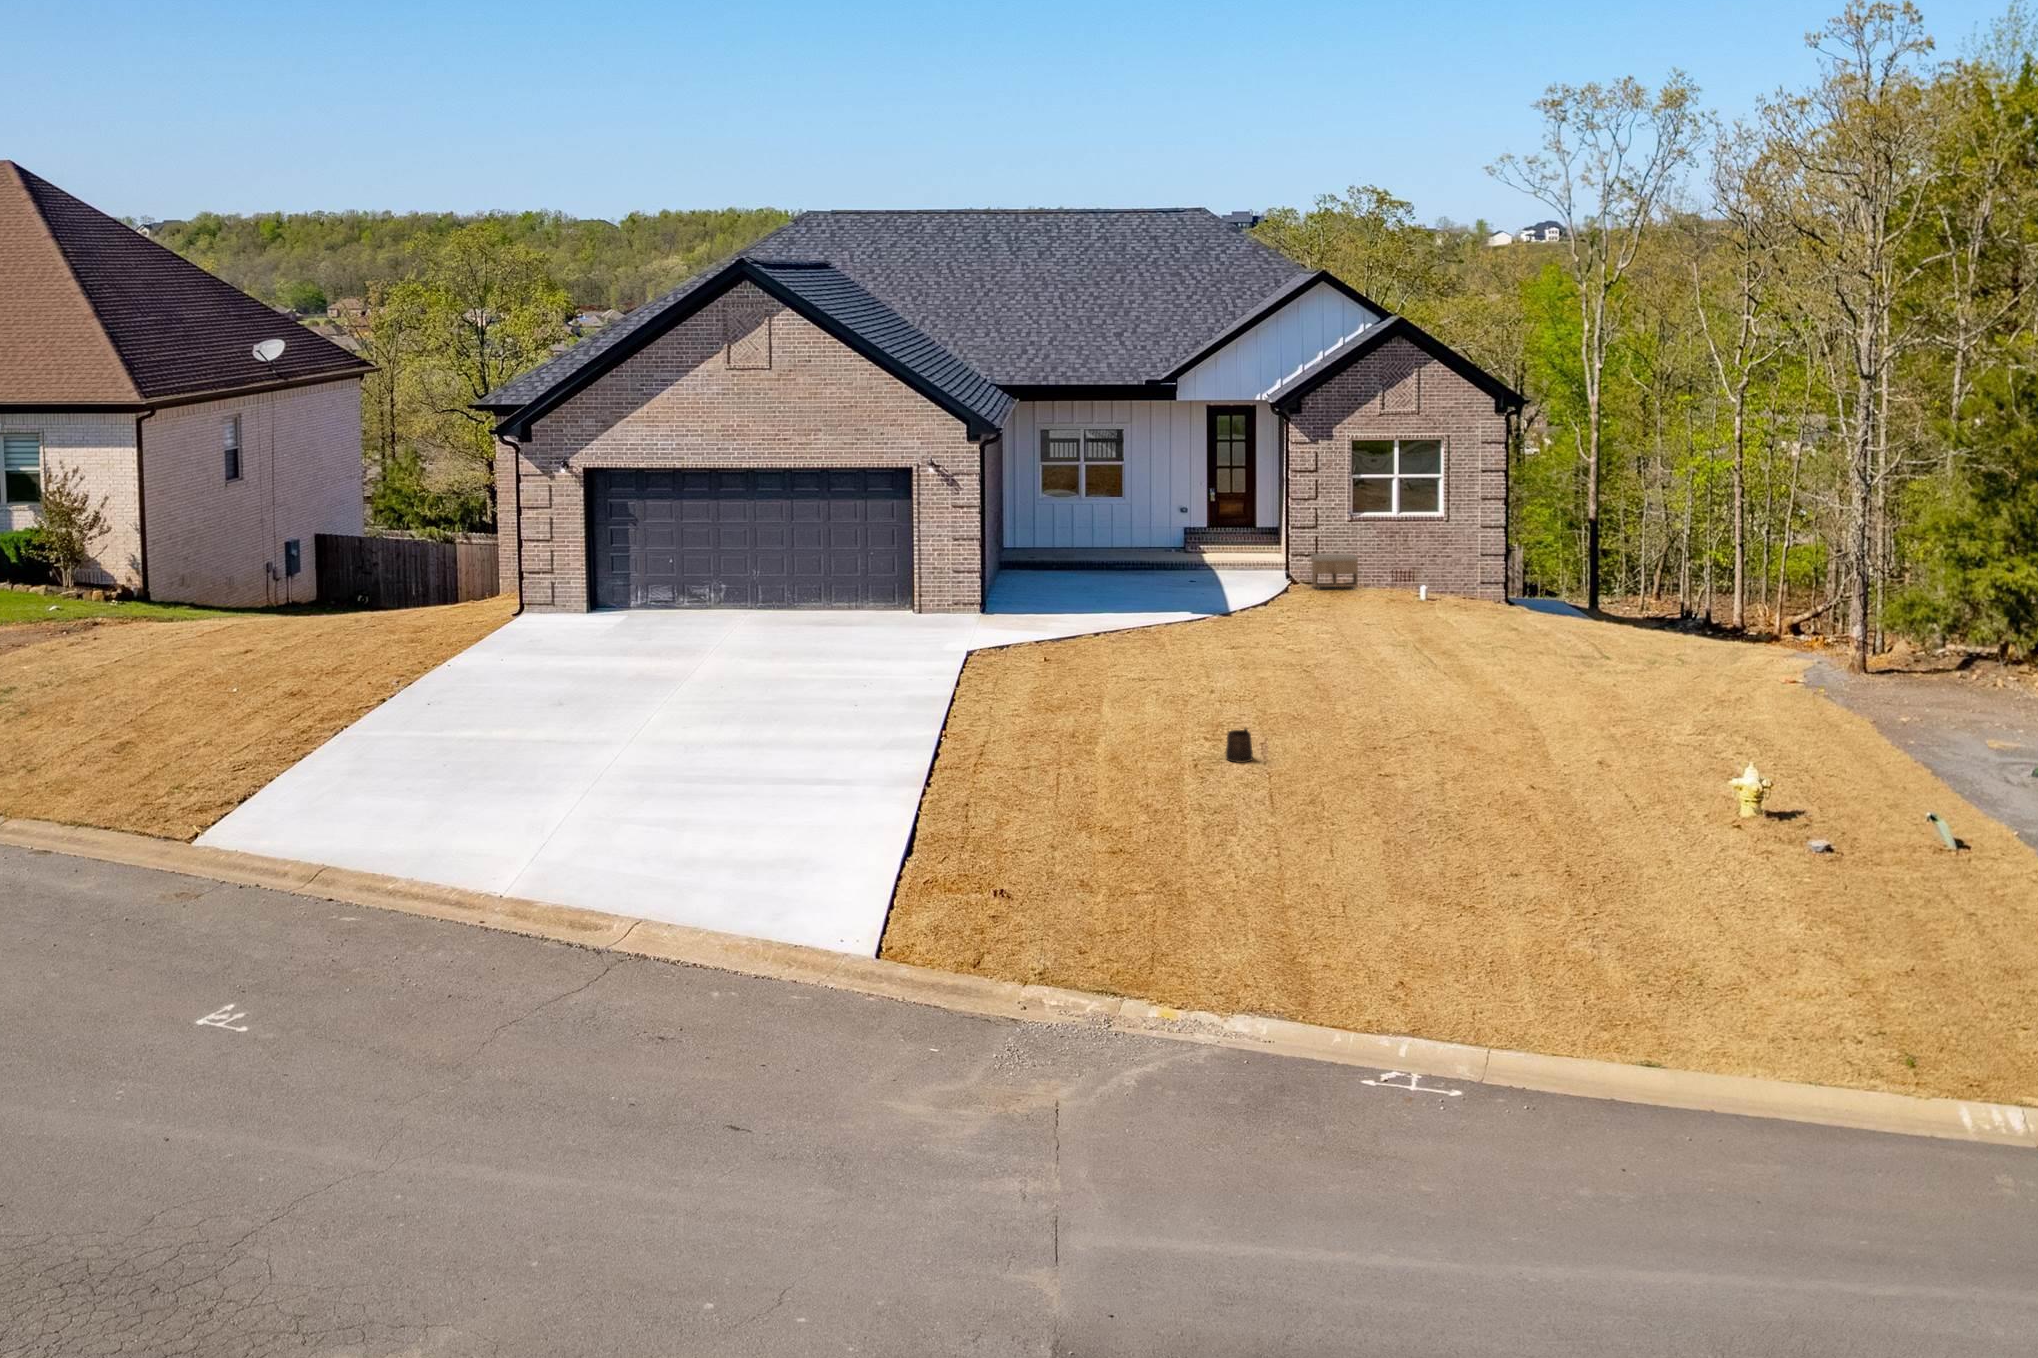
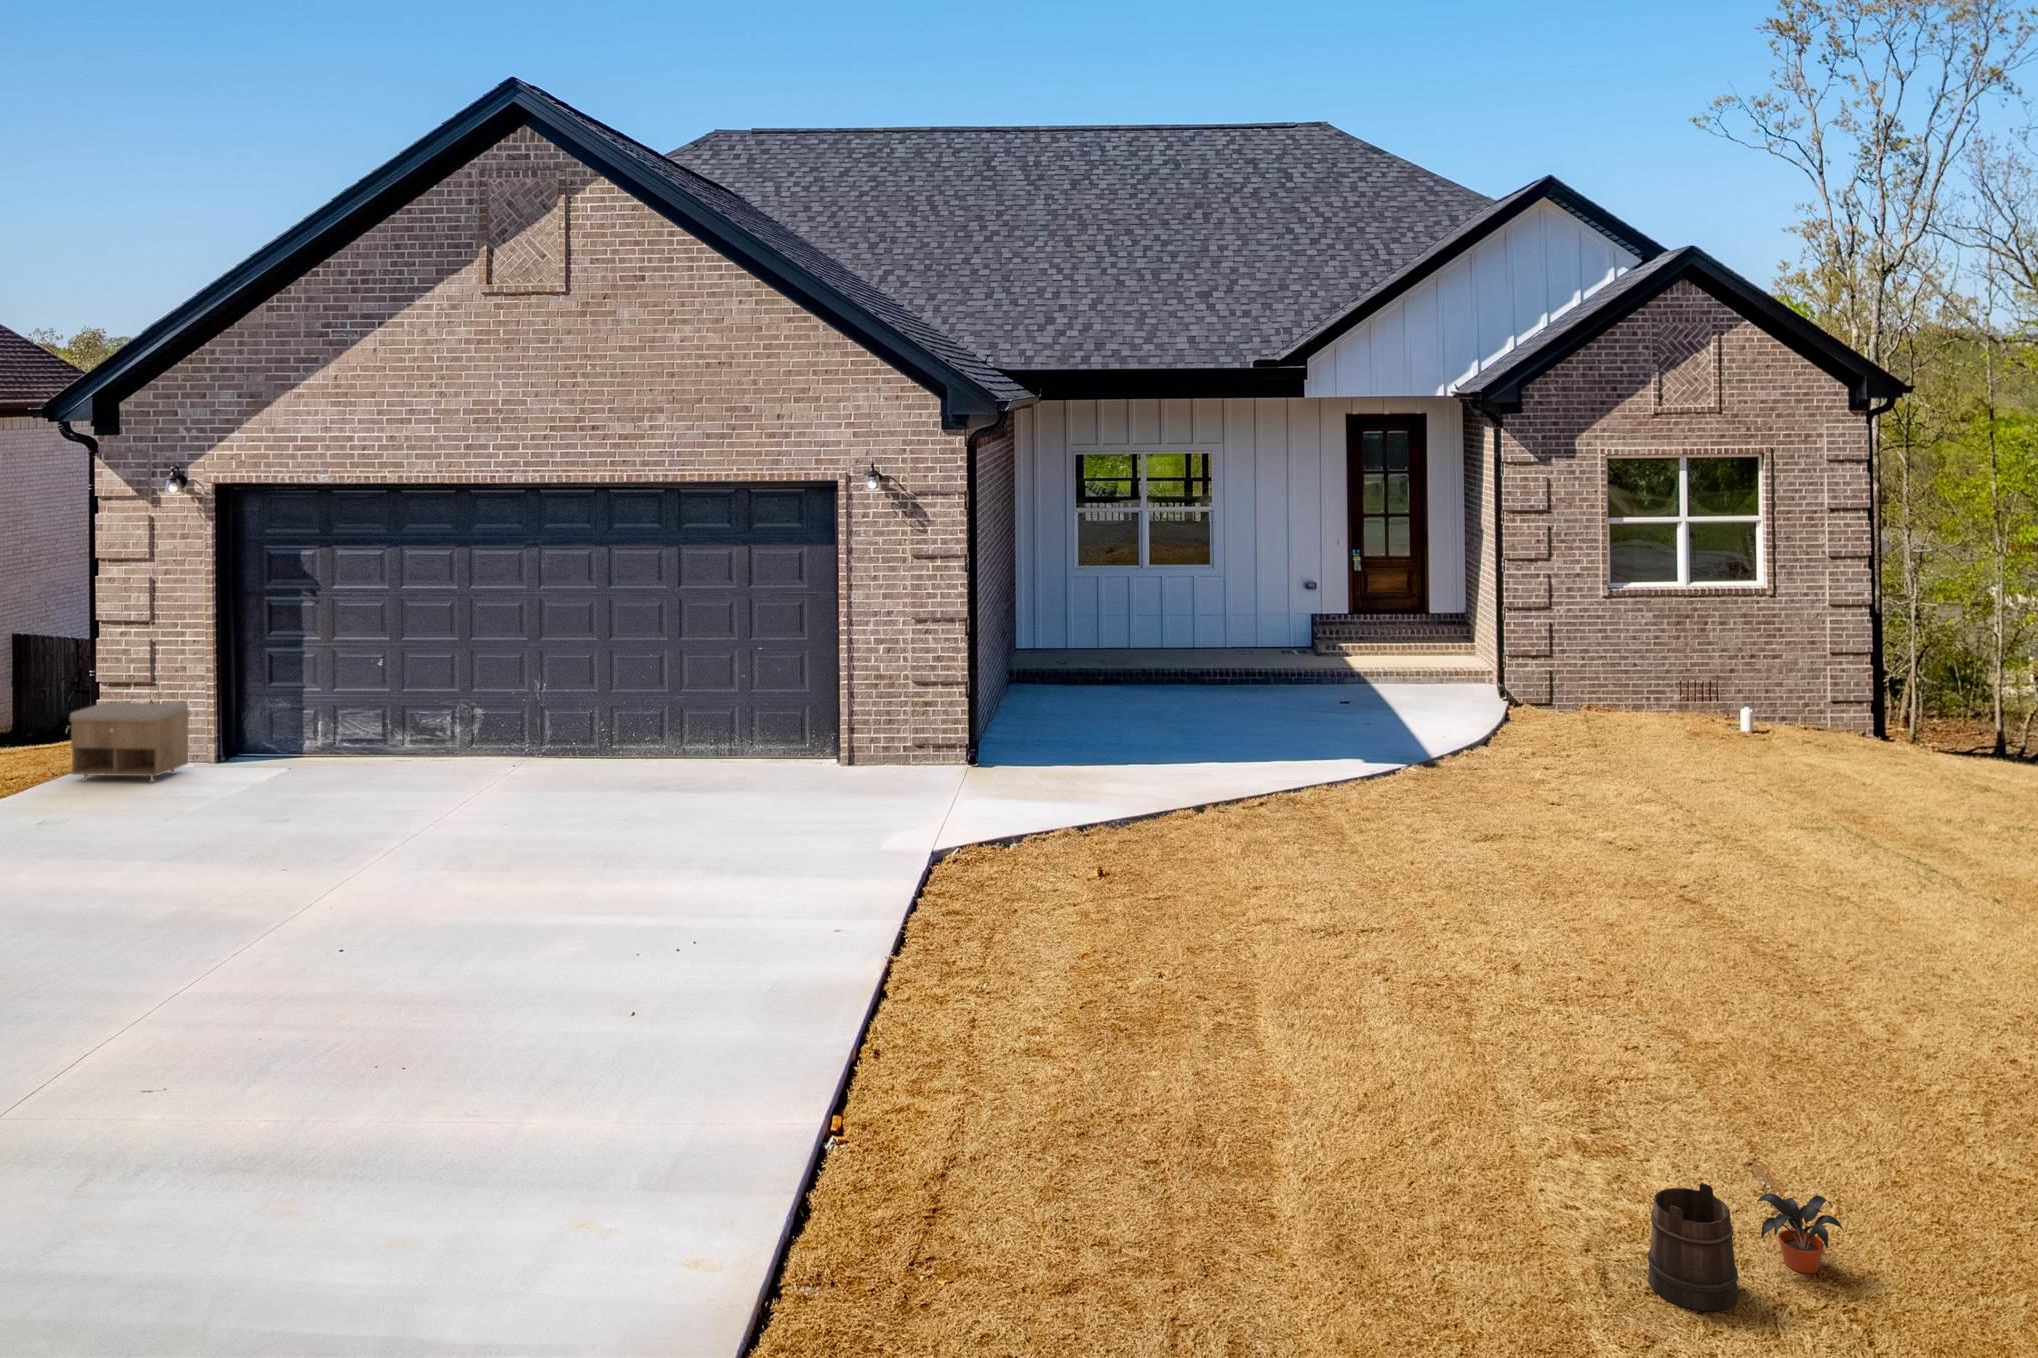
storage bench: present [1311,554,1358,588] -> present [69,703,189,782]
potted plant: none [1265,733,1291,756] -> present [1757,1193,1844,1273]

